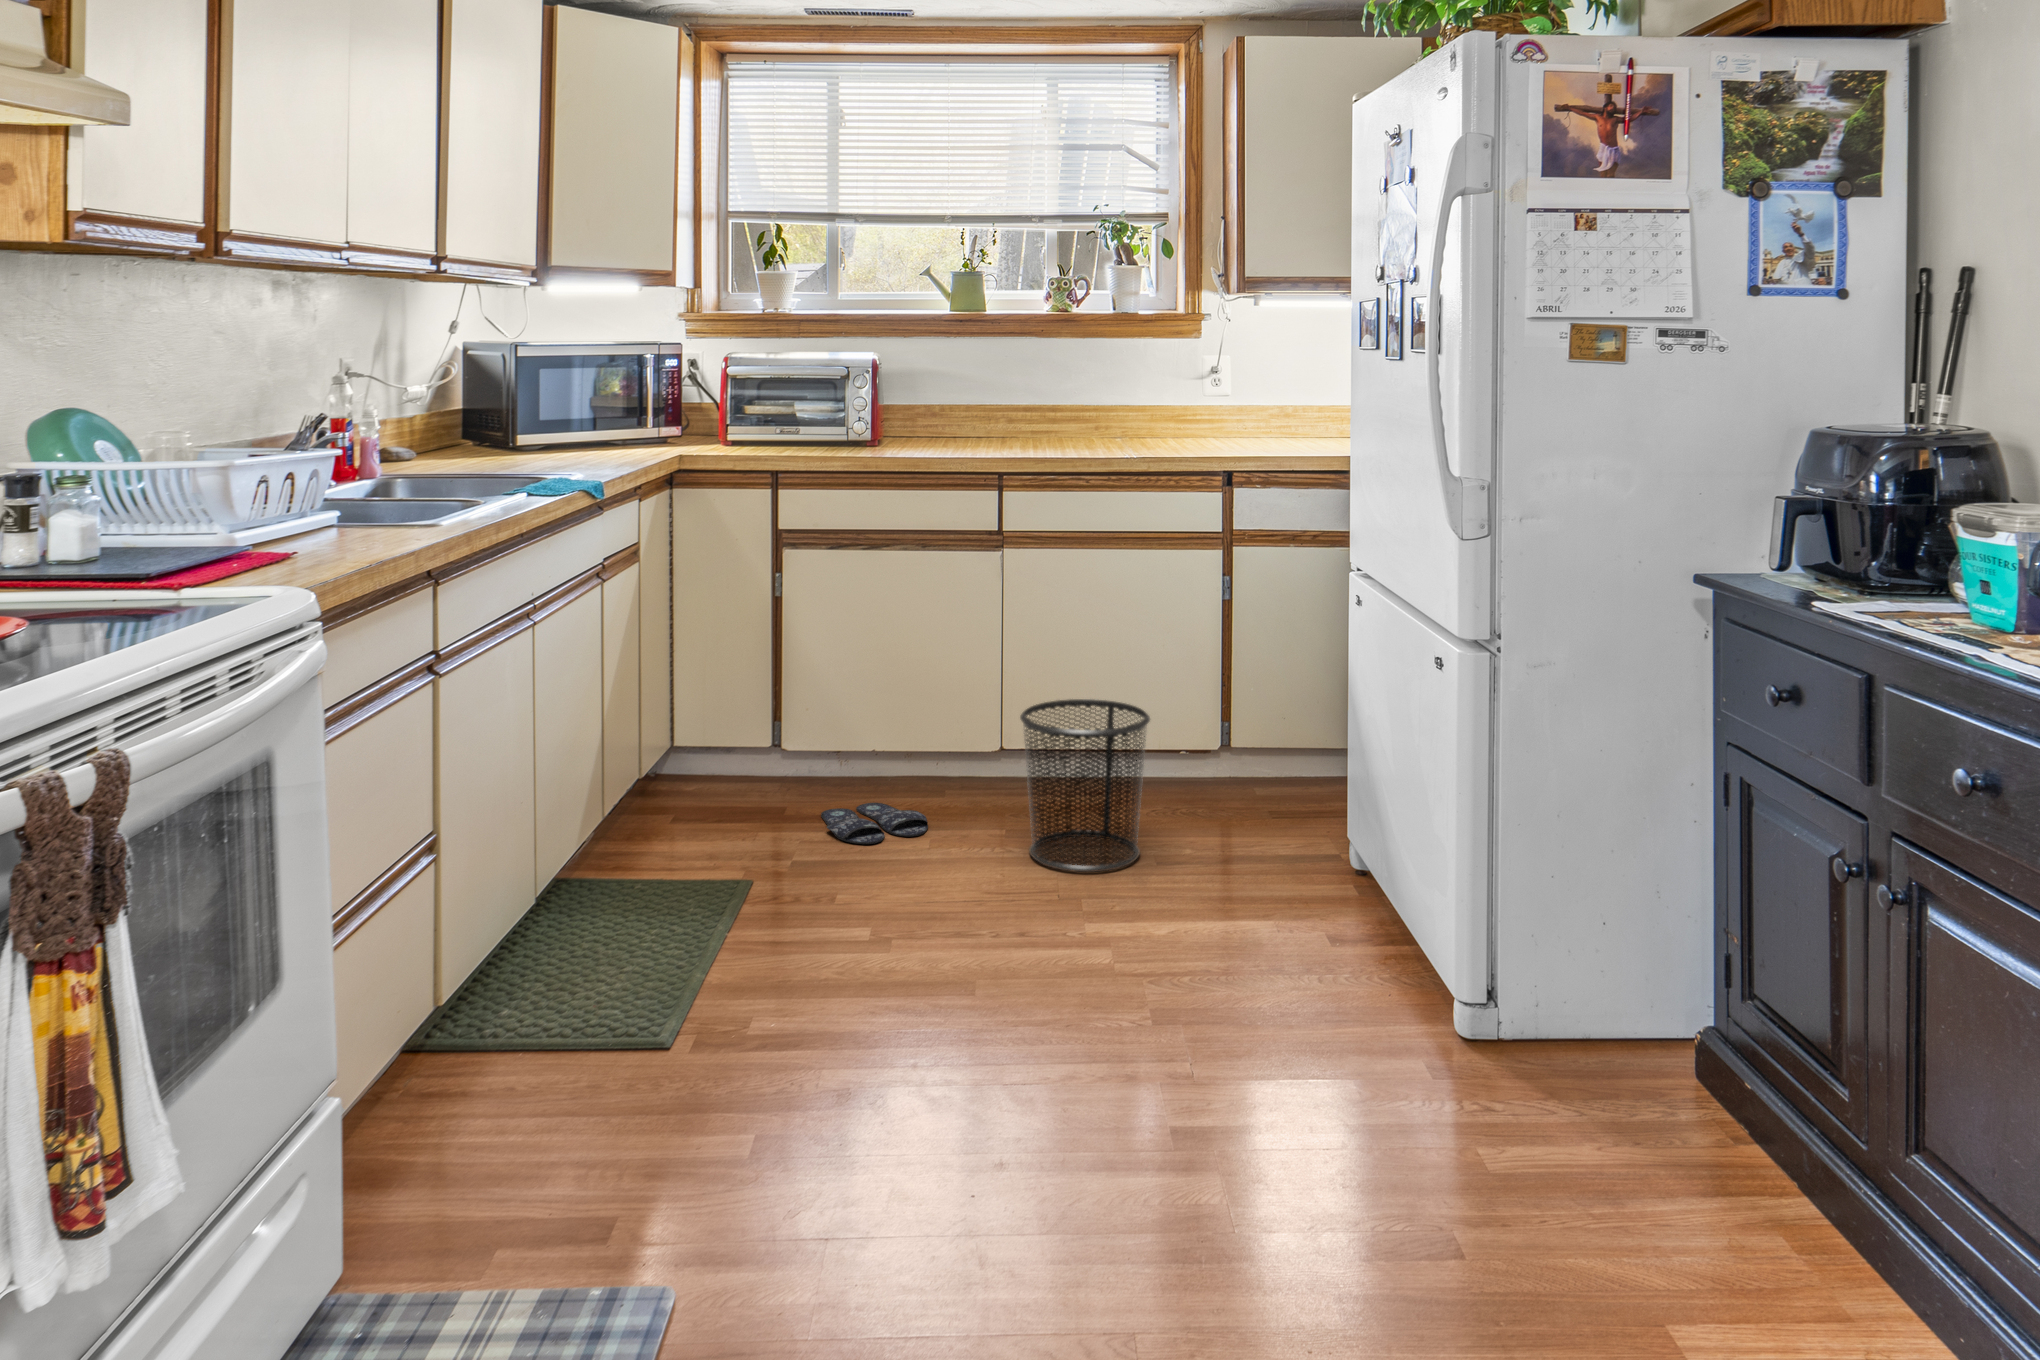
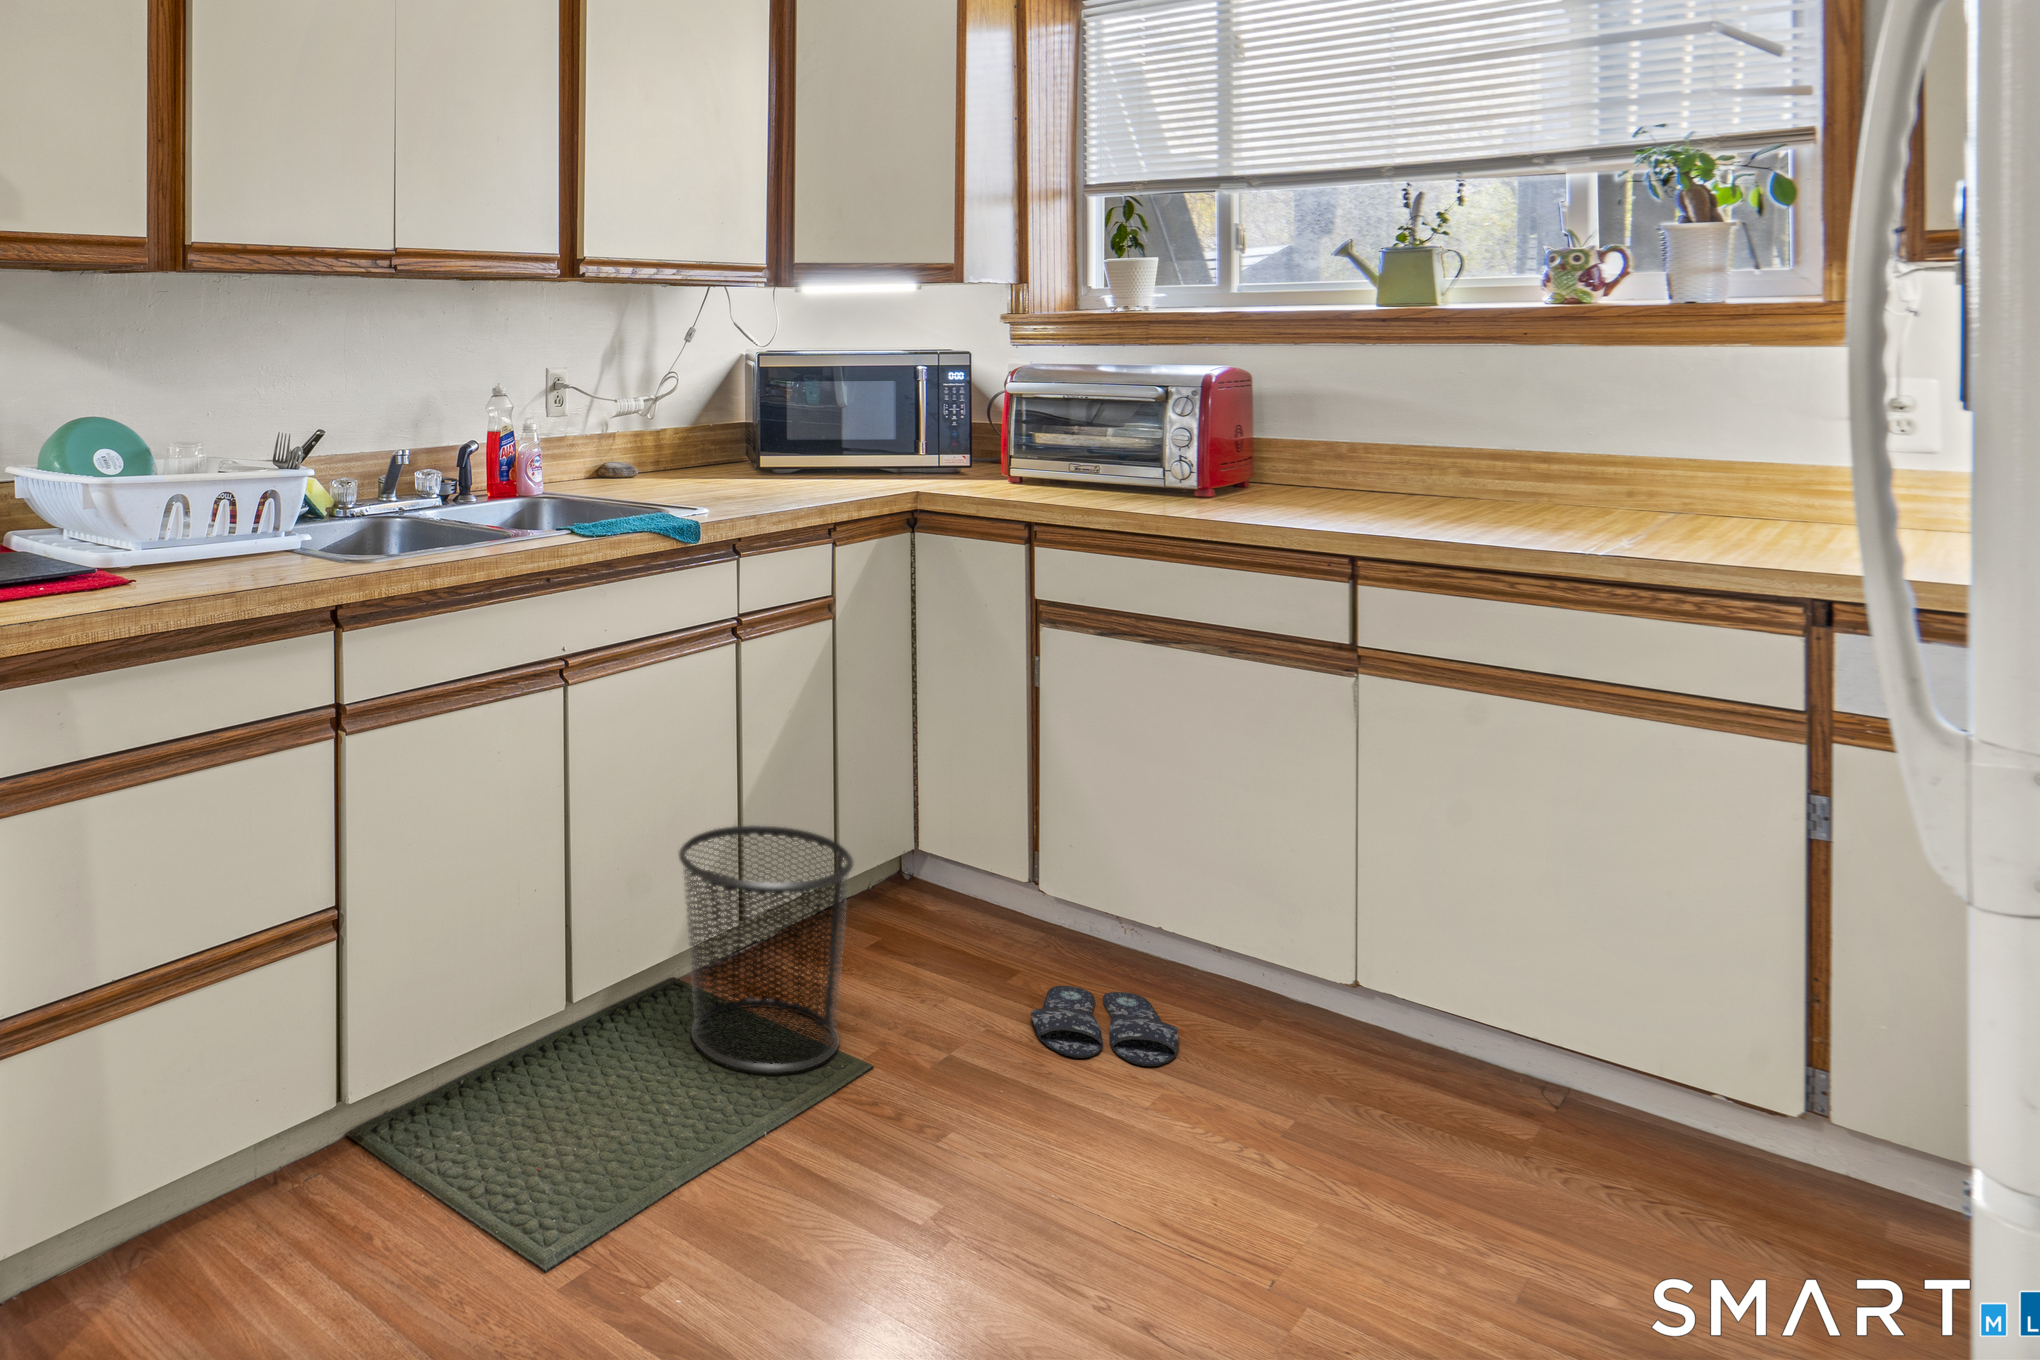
waste bin: present [1020,699,1150,872] -> present [679,825,853,1073]

